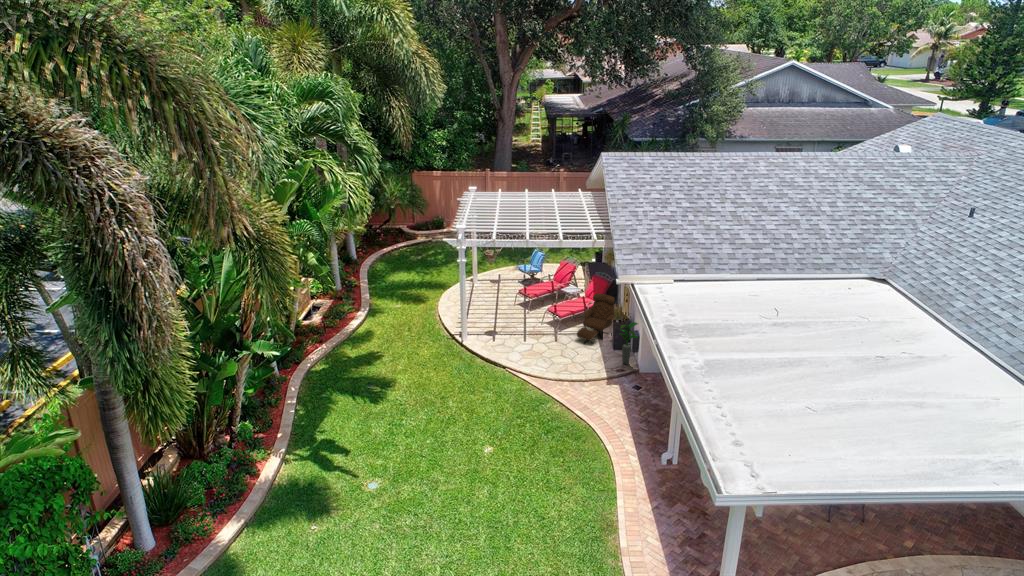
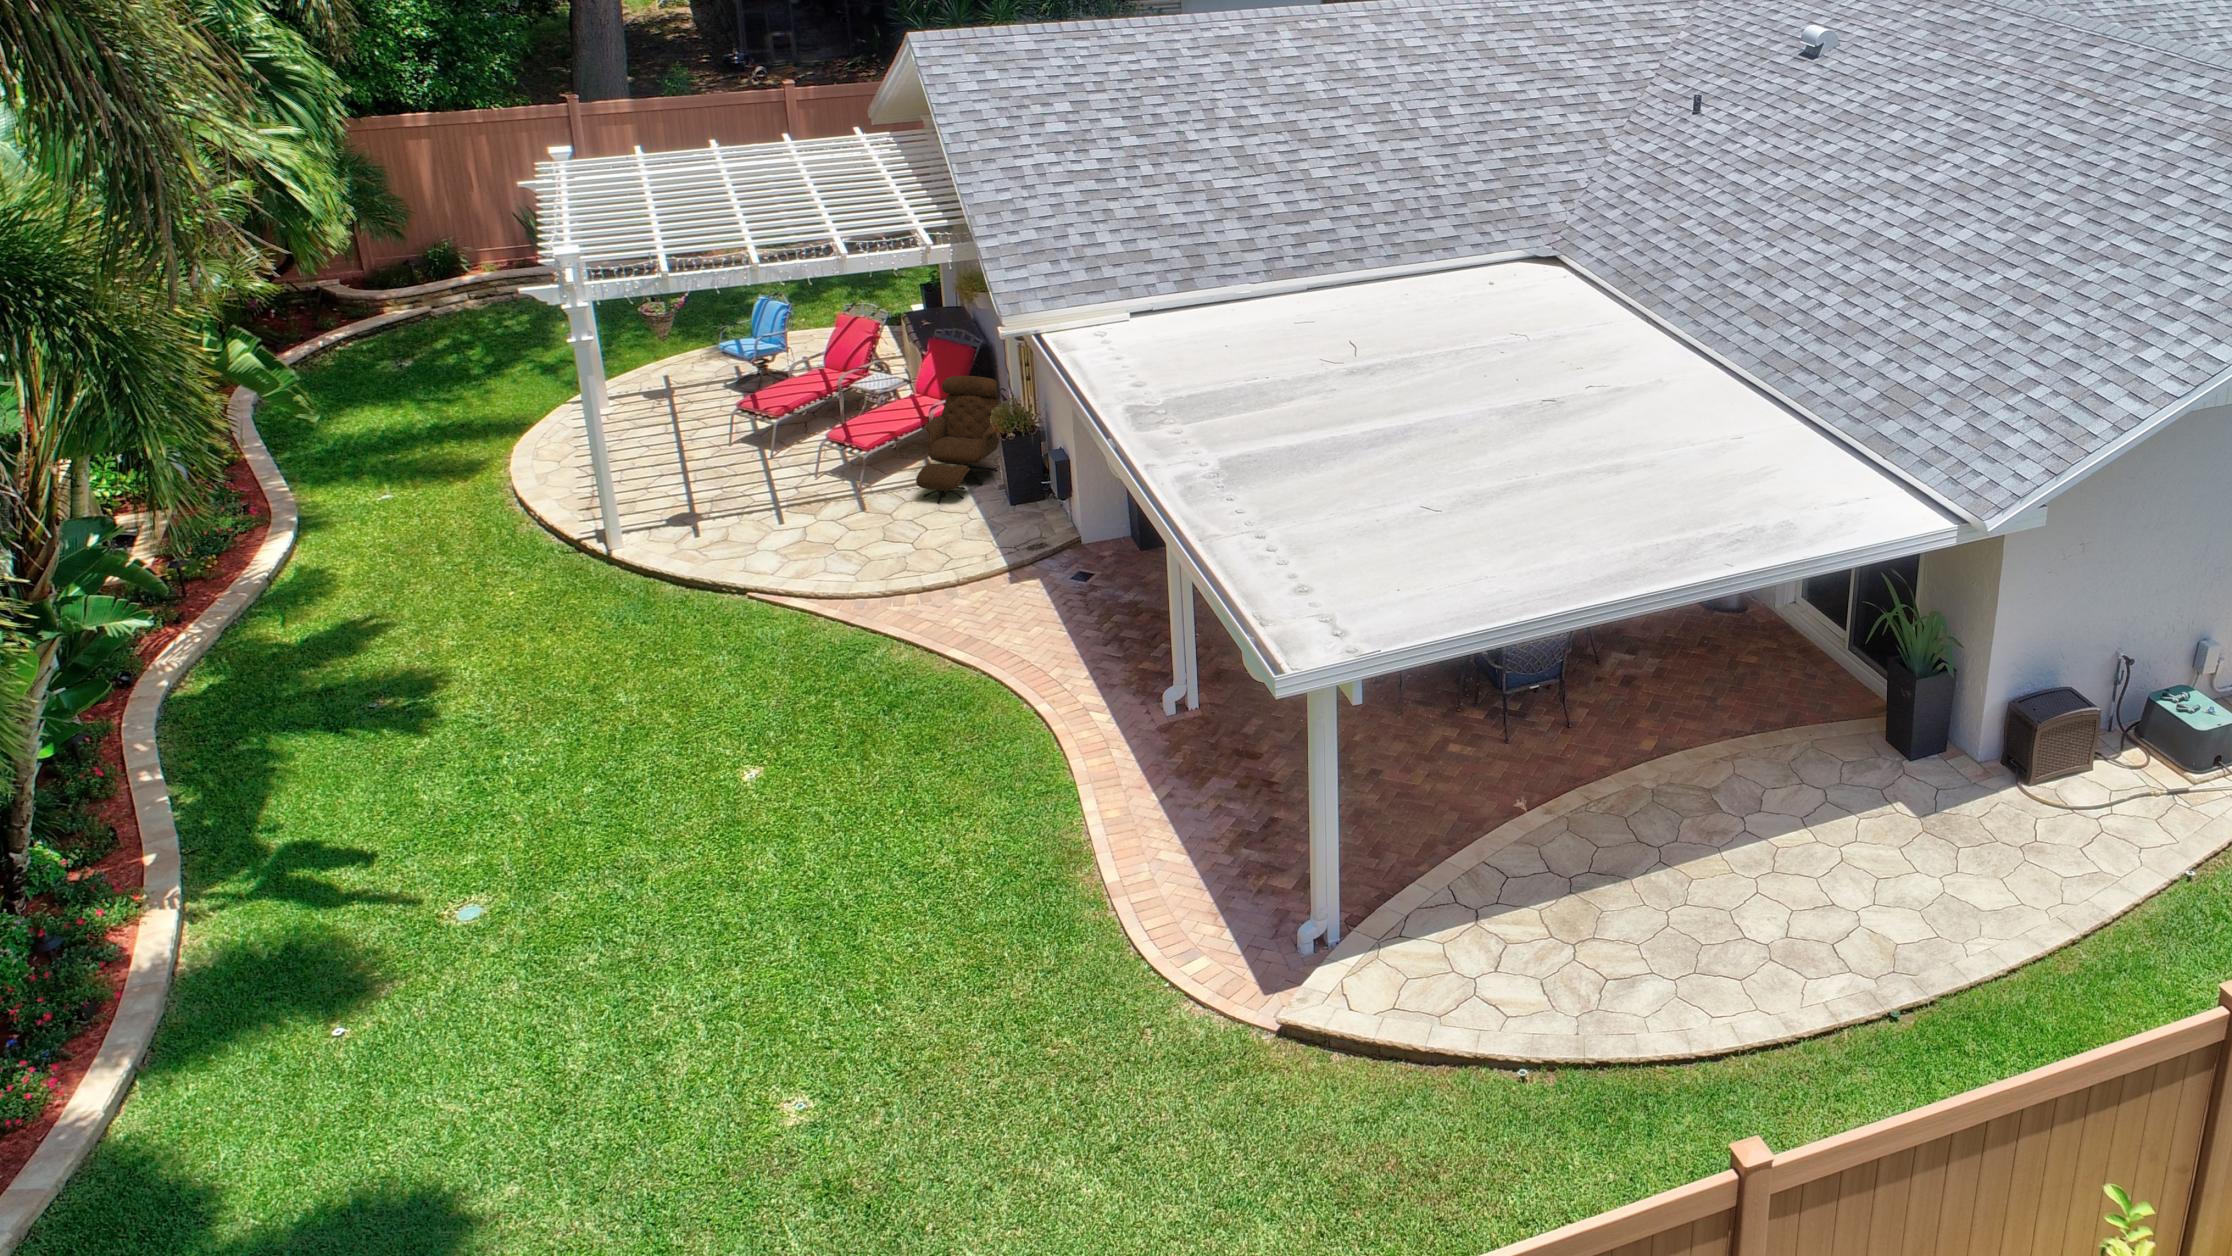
potted plant: present [620,322,638,364] -> none [1022,426,1070,529]

